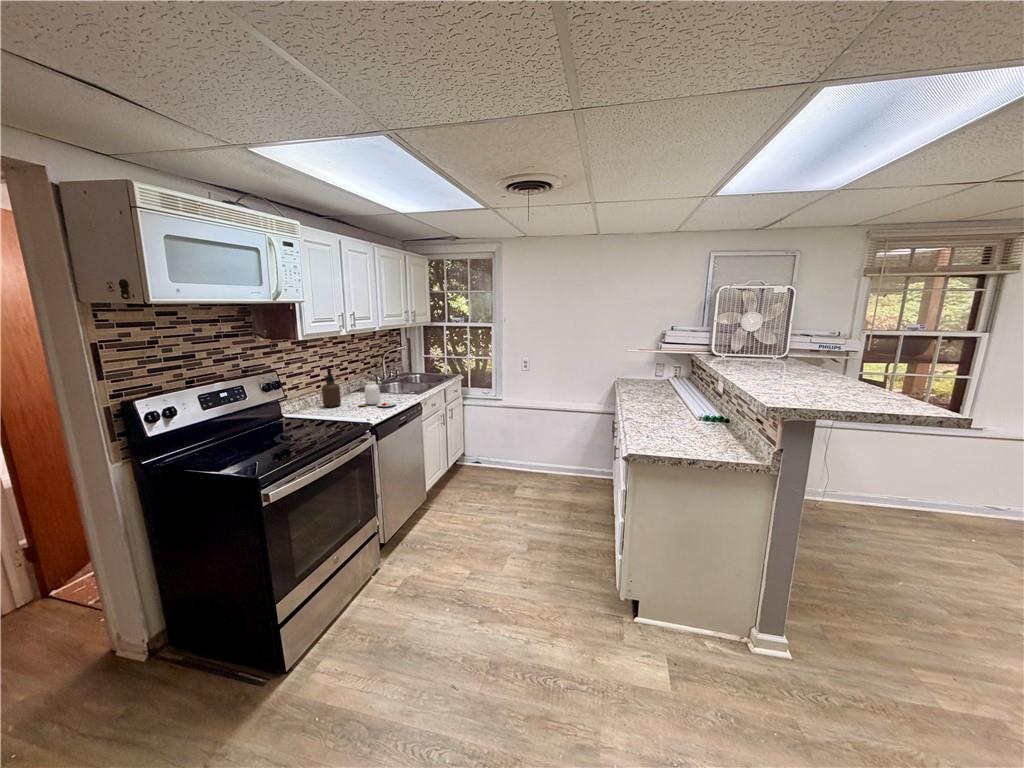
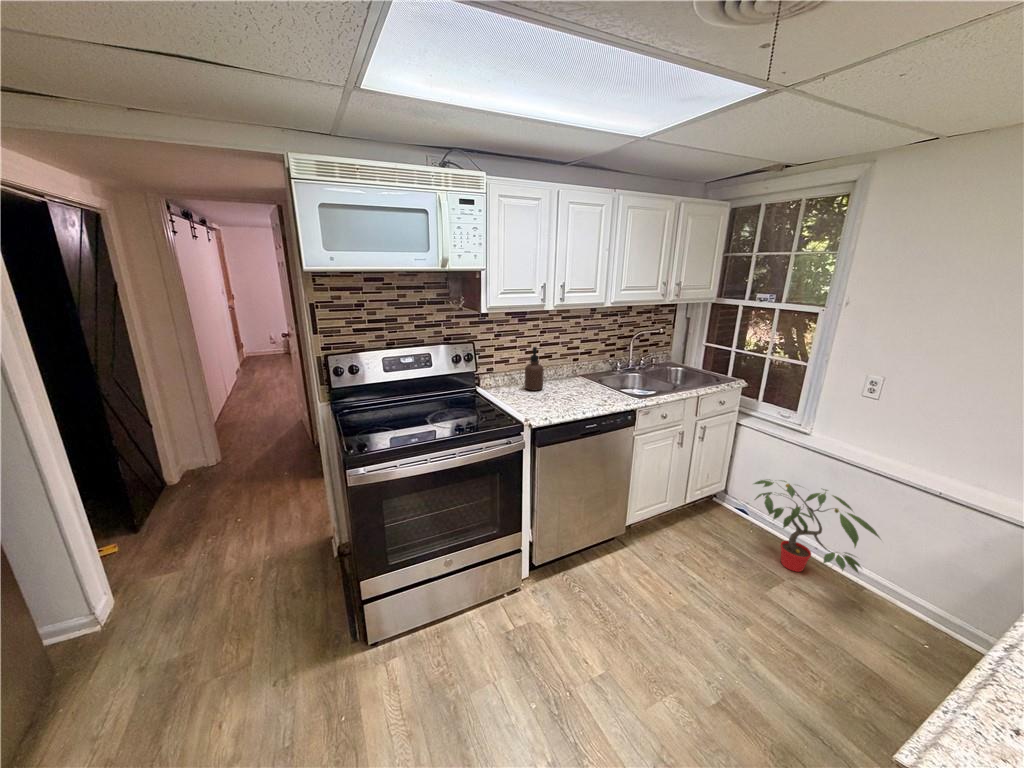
jar: present [358,381,396,407] -> none [552,370,592,407]
potted plant: none [485,425,551,480] -> present [754,479,880,573]

